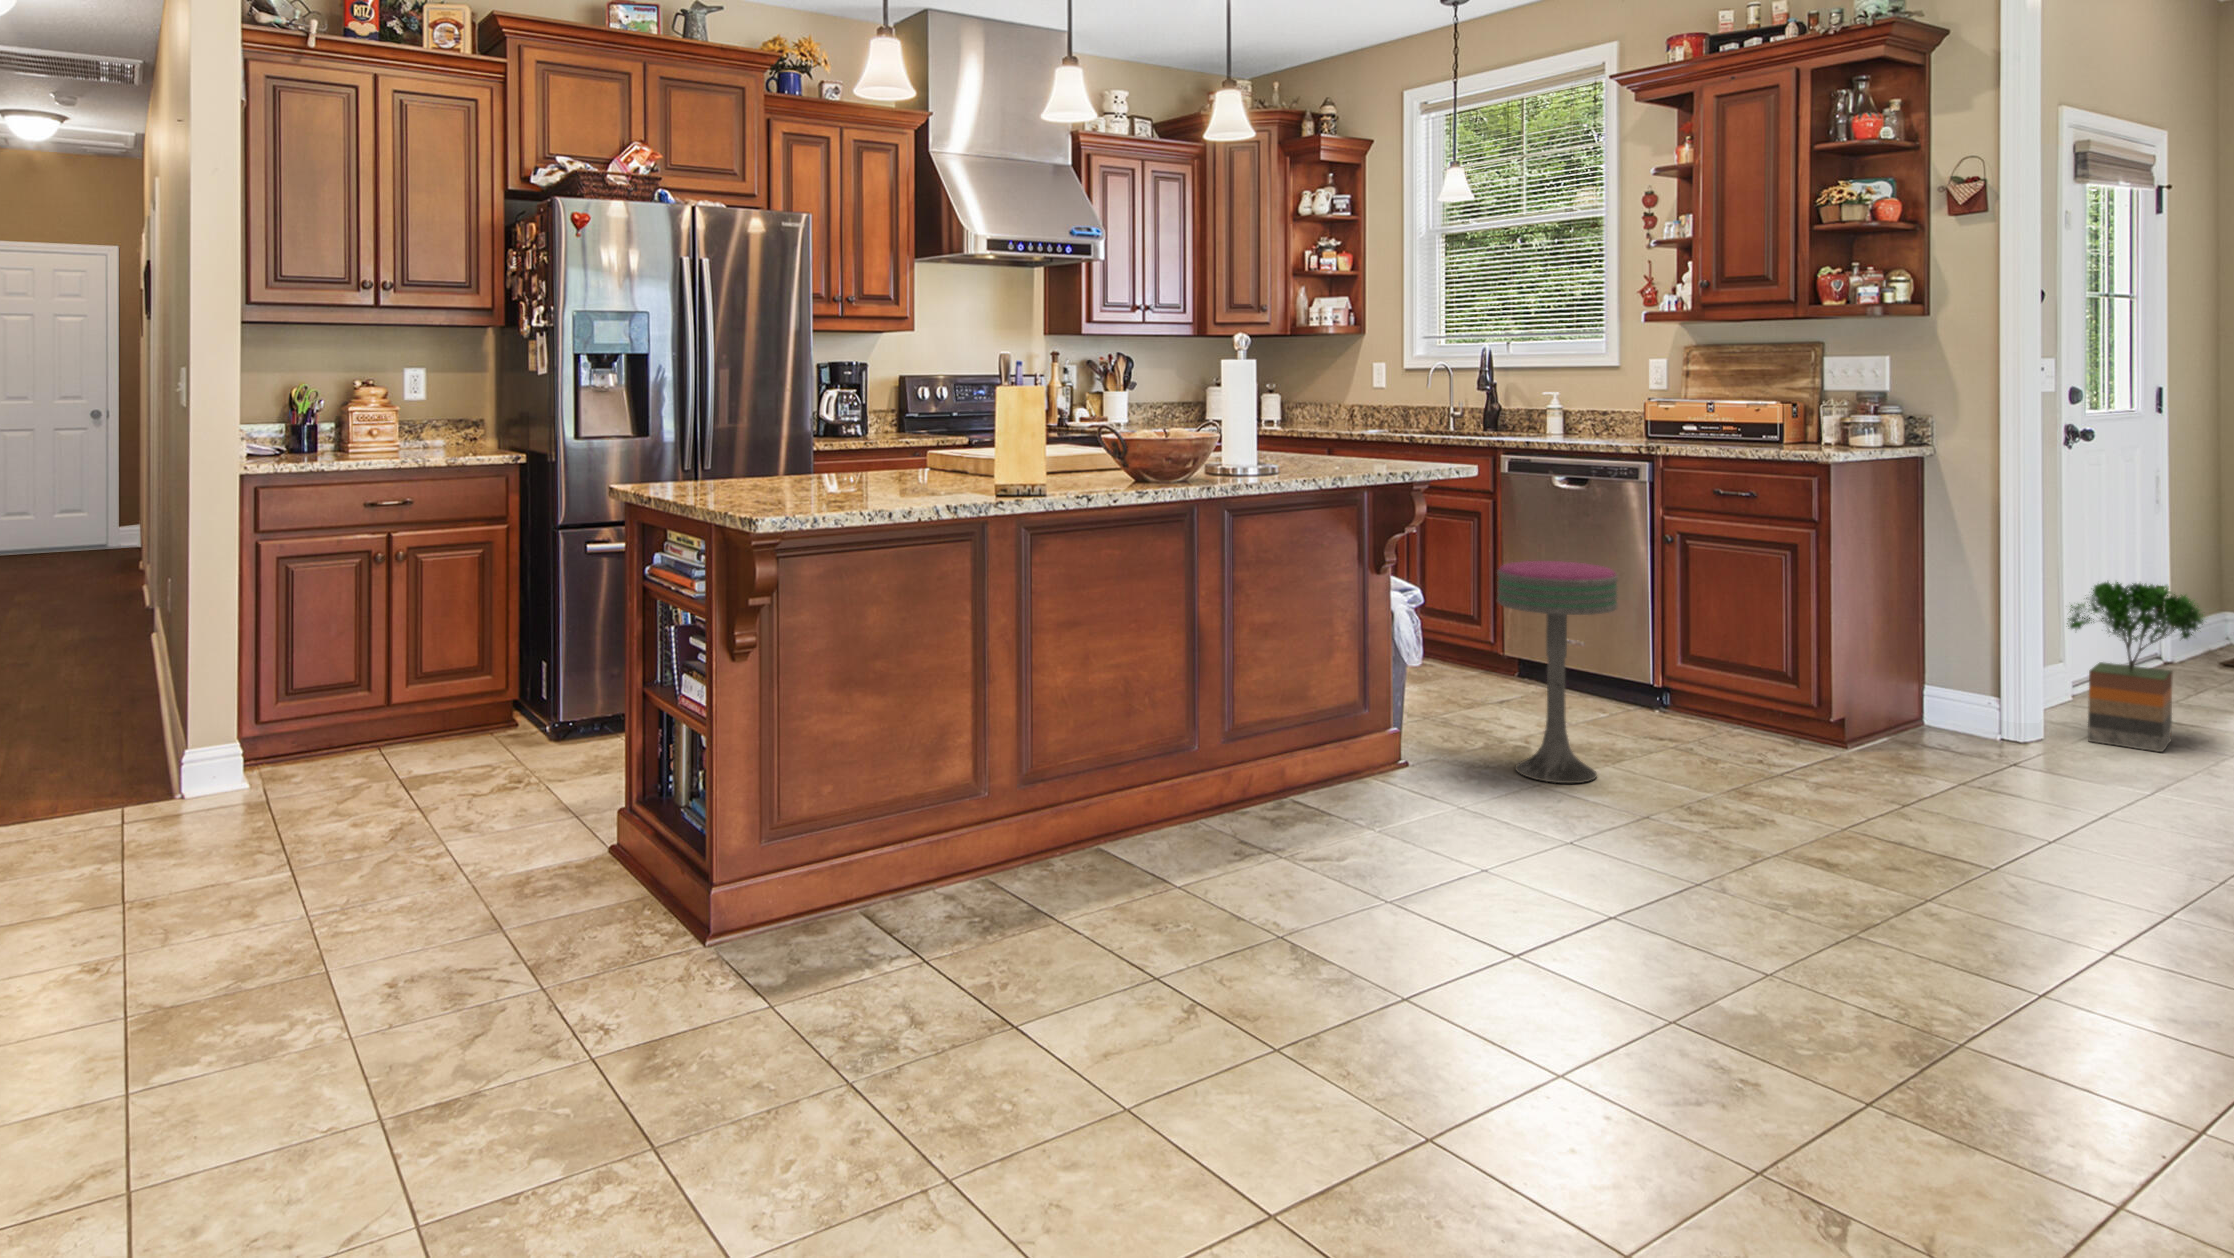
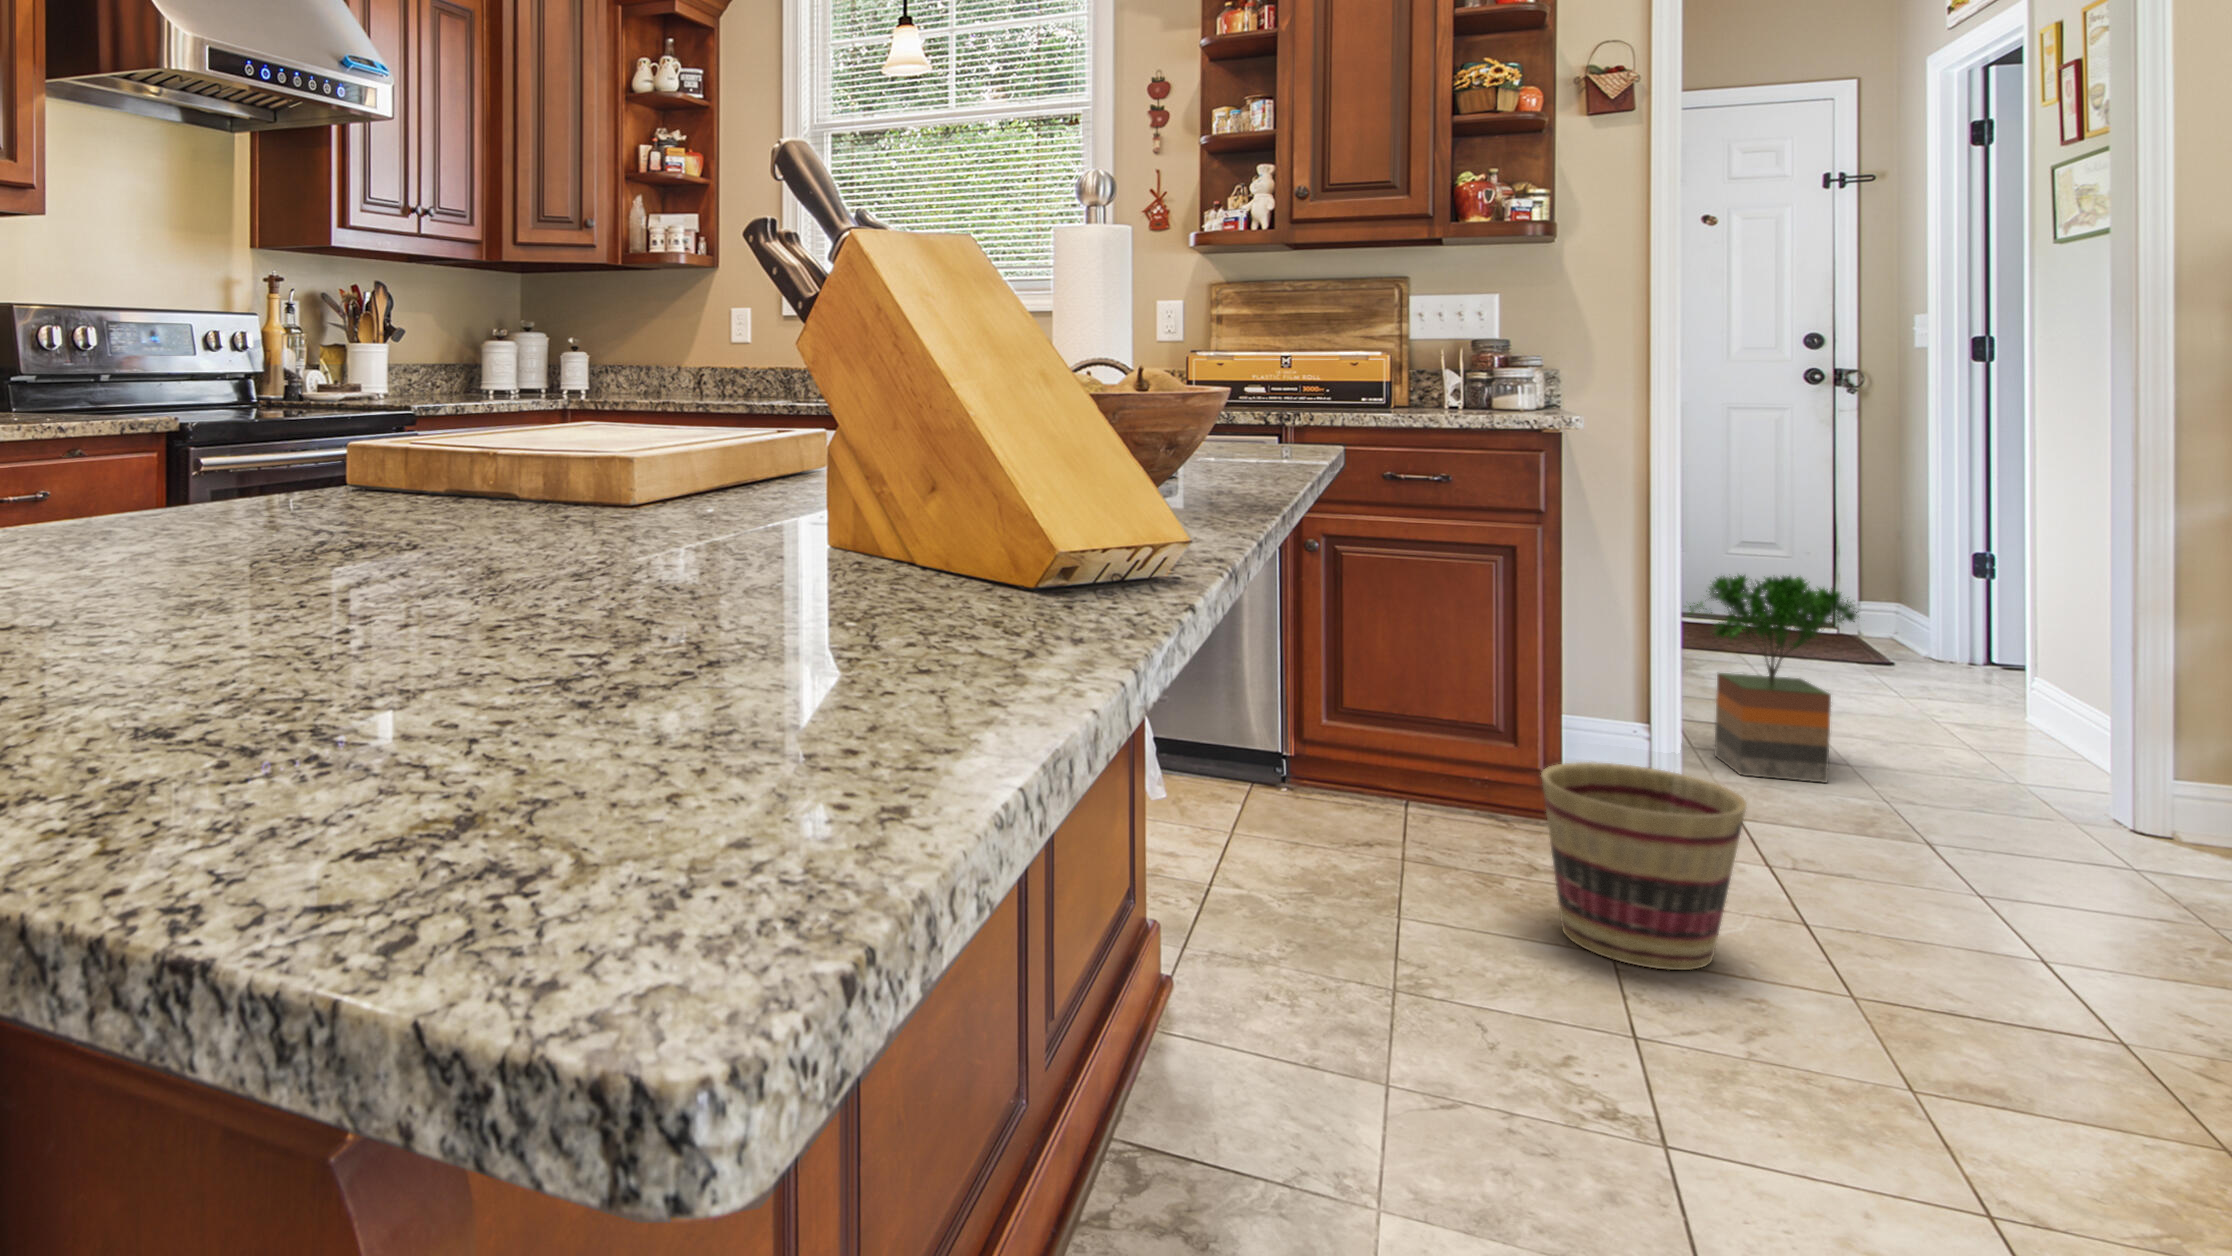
bar stool: present [1497,561,1618,783] -> none [1271,602,1482,986]
basket: none [1695,677,1818,801] -> present [1541,762,1747,970]

